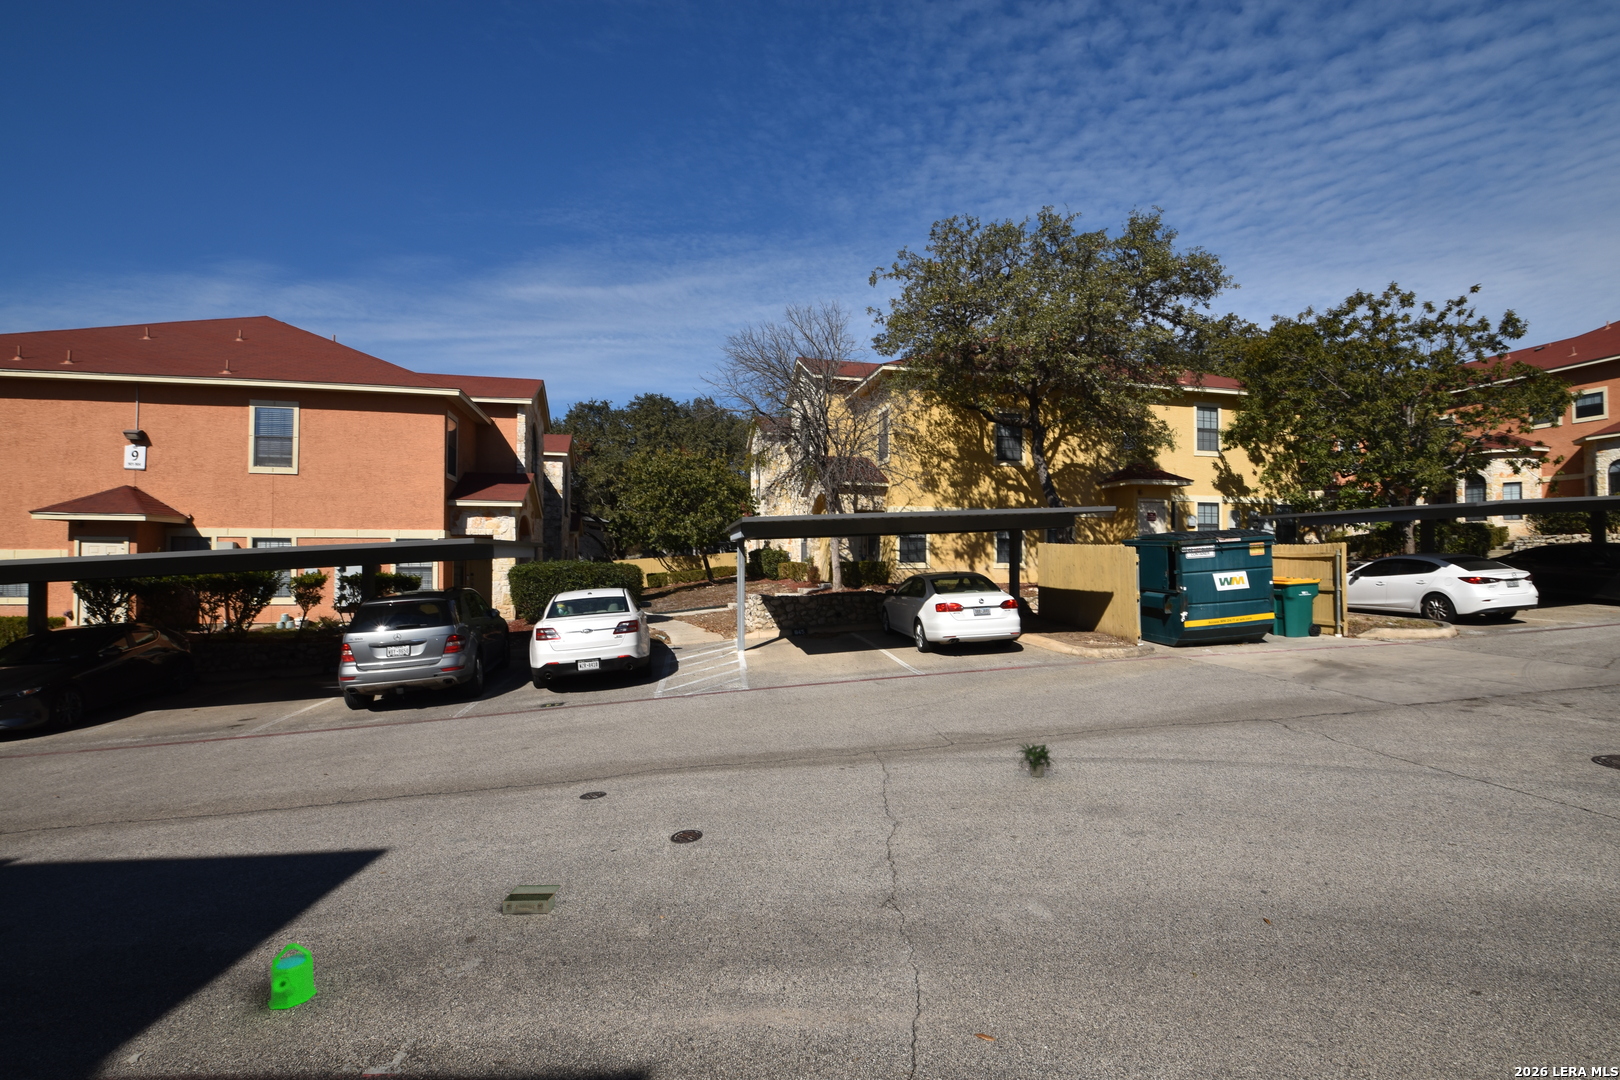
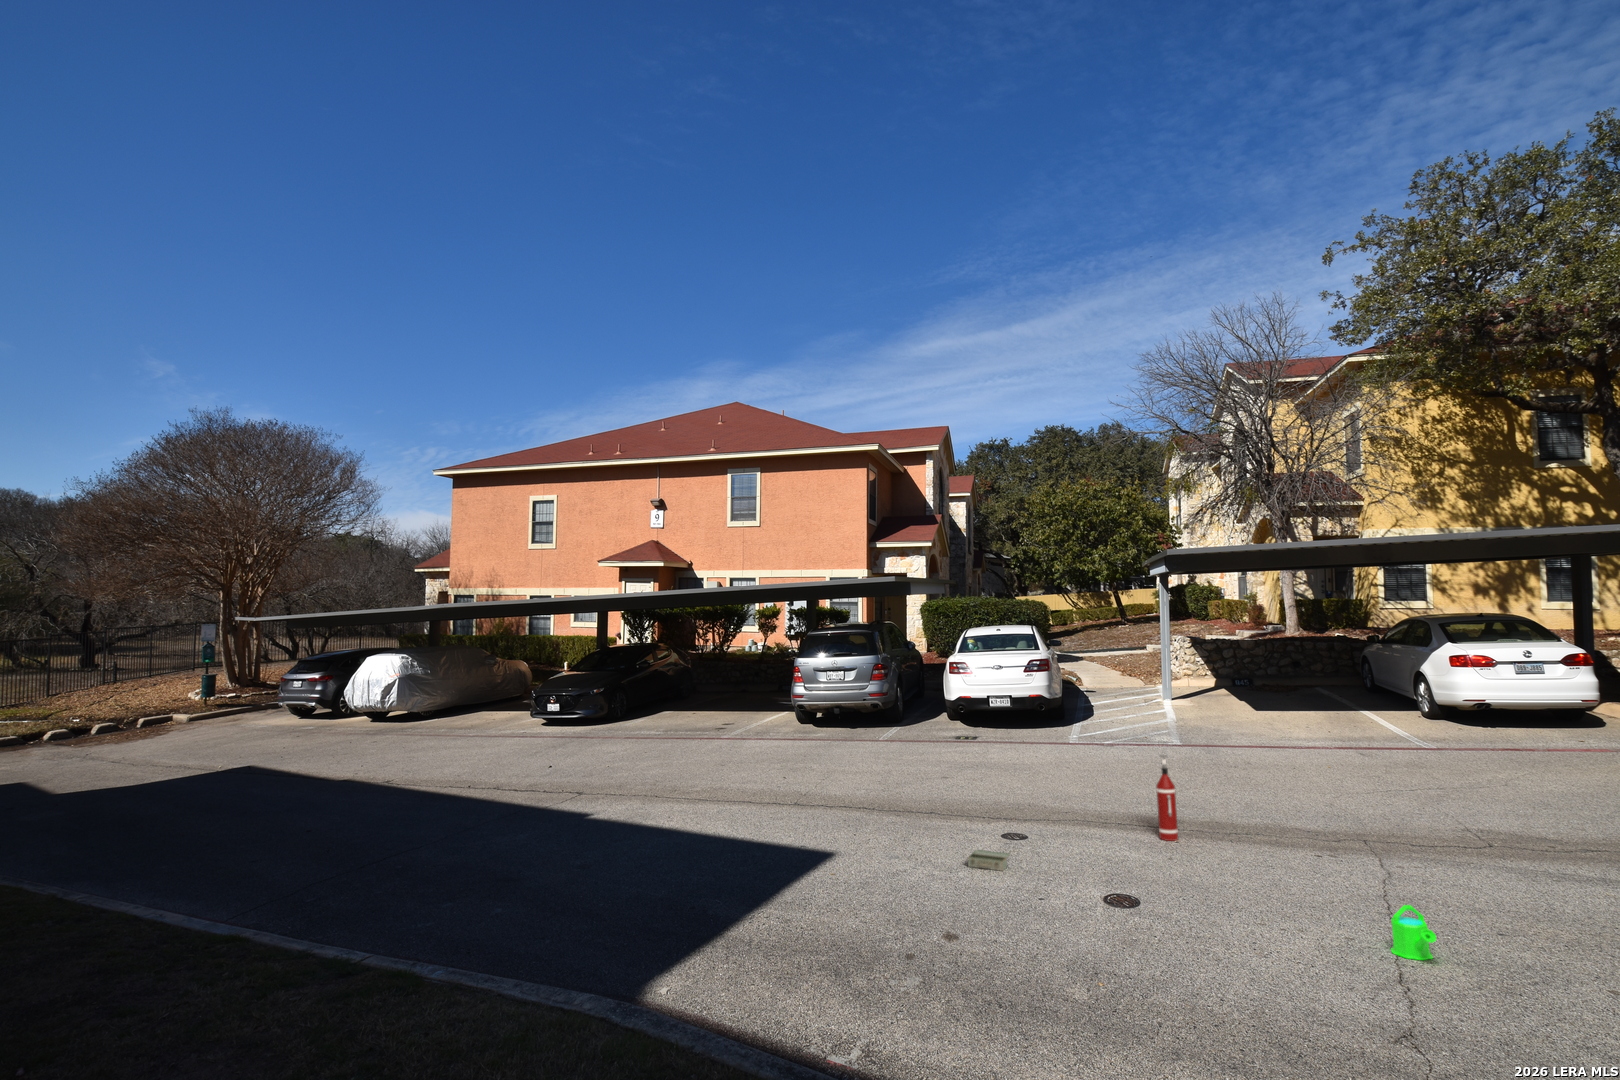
fire extinguisher: none [734,733,755,826] -> present [1156,755,1178,841]
potted plant: present [1018,744,1056,777] -> none [1477,798,1545,840]
watering can: present [268,943,317,1010] -> present [1391,905,1436,960]

